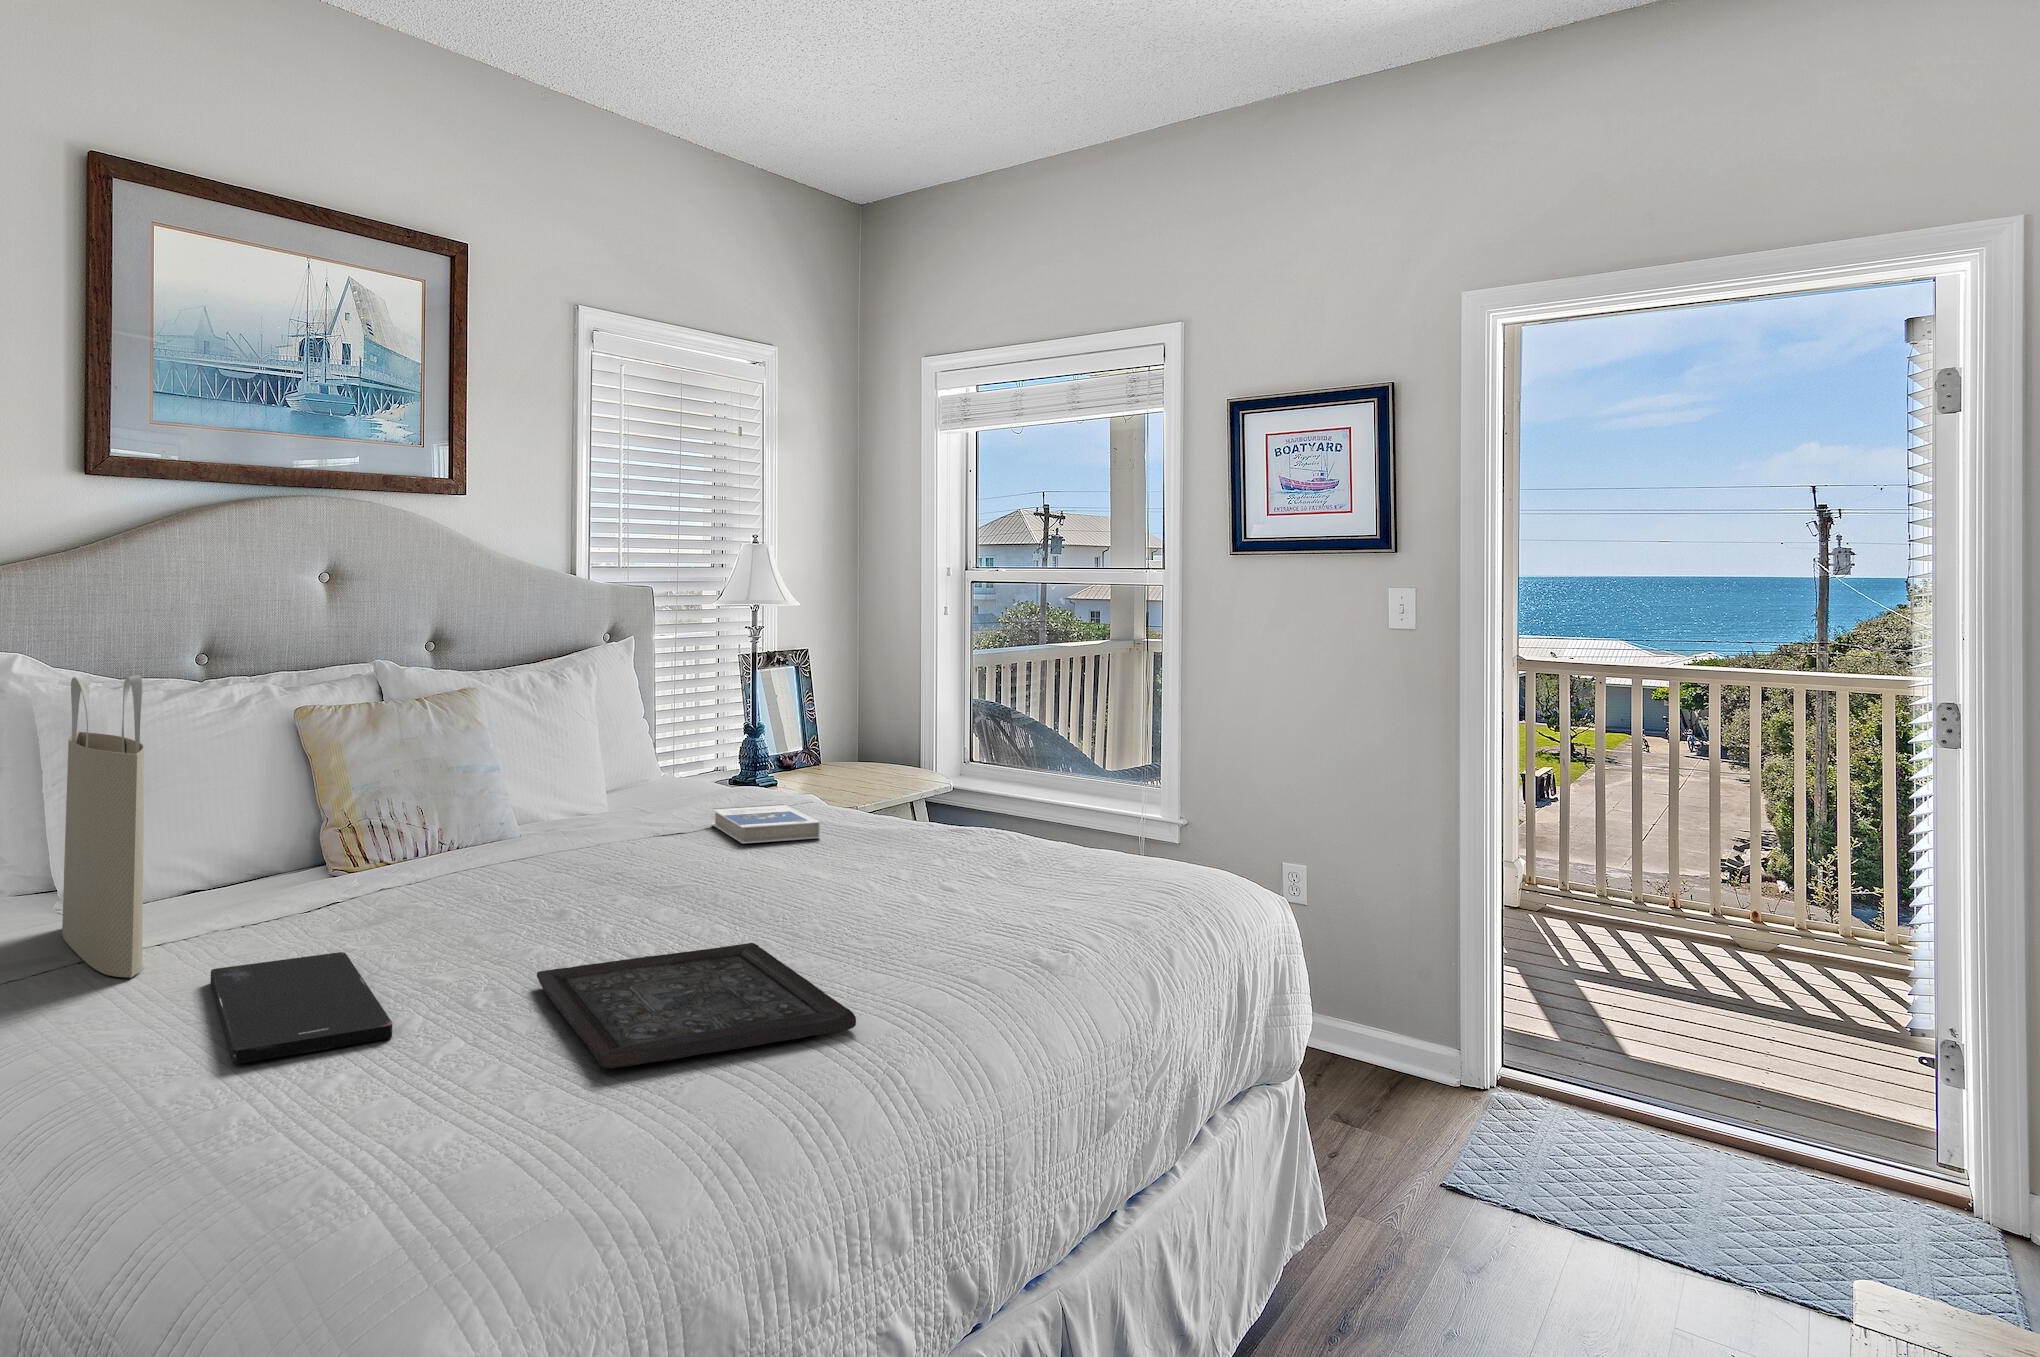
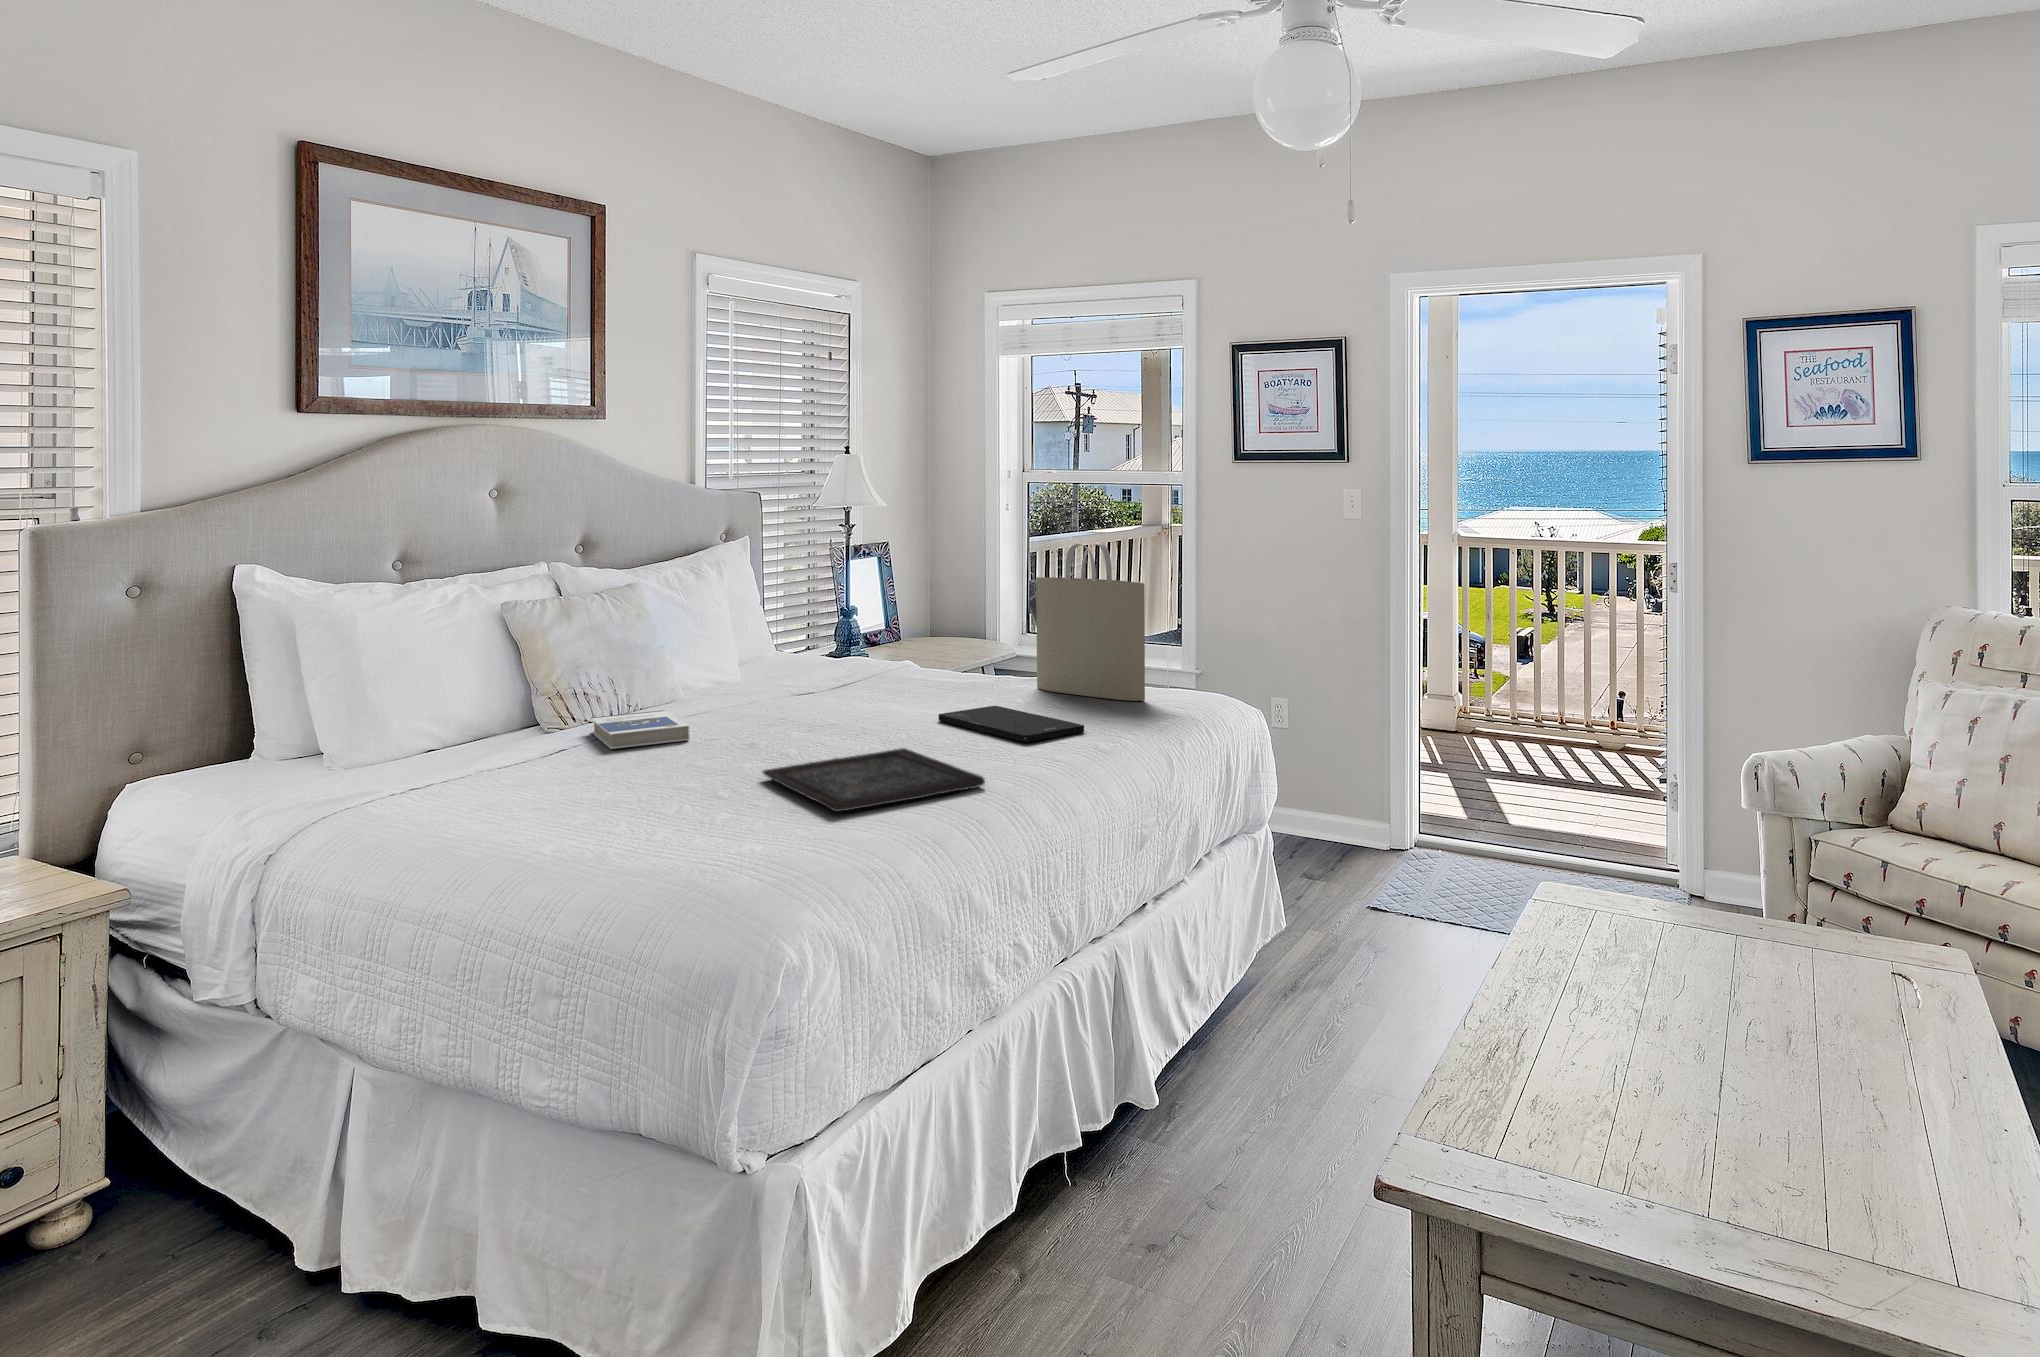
tote bag: present [62,675,144,978] -> present [1036,543,1145,701]
hardback book: present [711,804,820,844] -> present [590,710,690,749]
smartphone: present [210,952,392,1064] -> present [939,706,1084,742]

